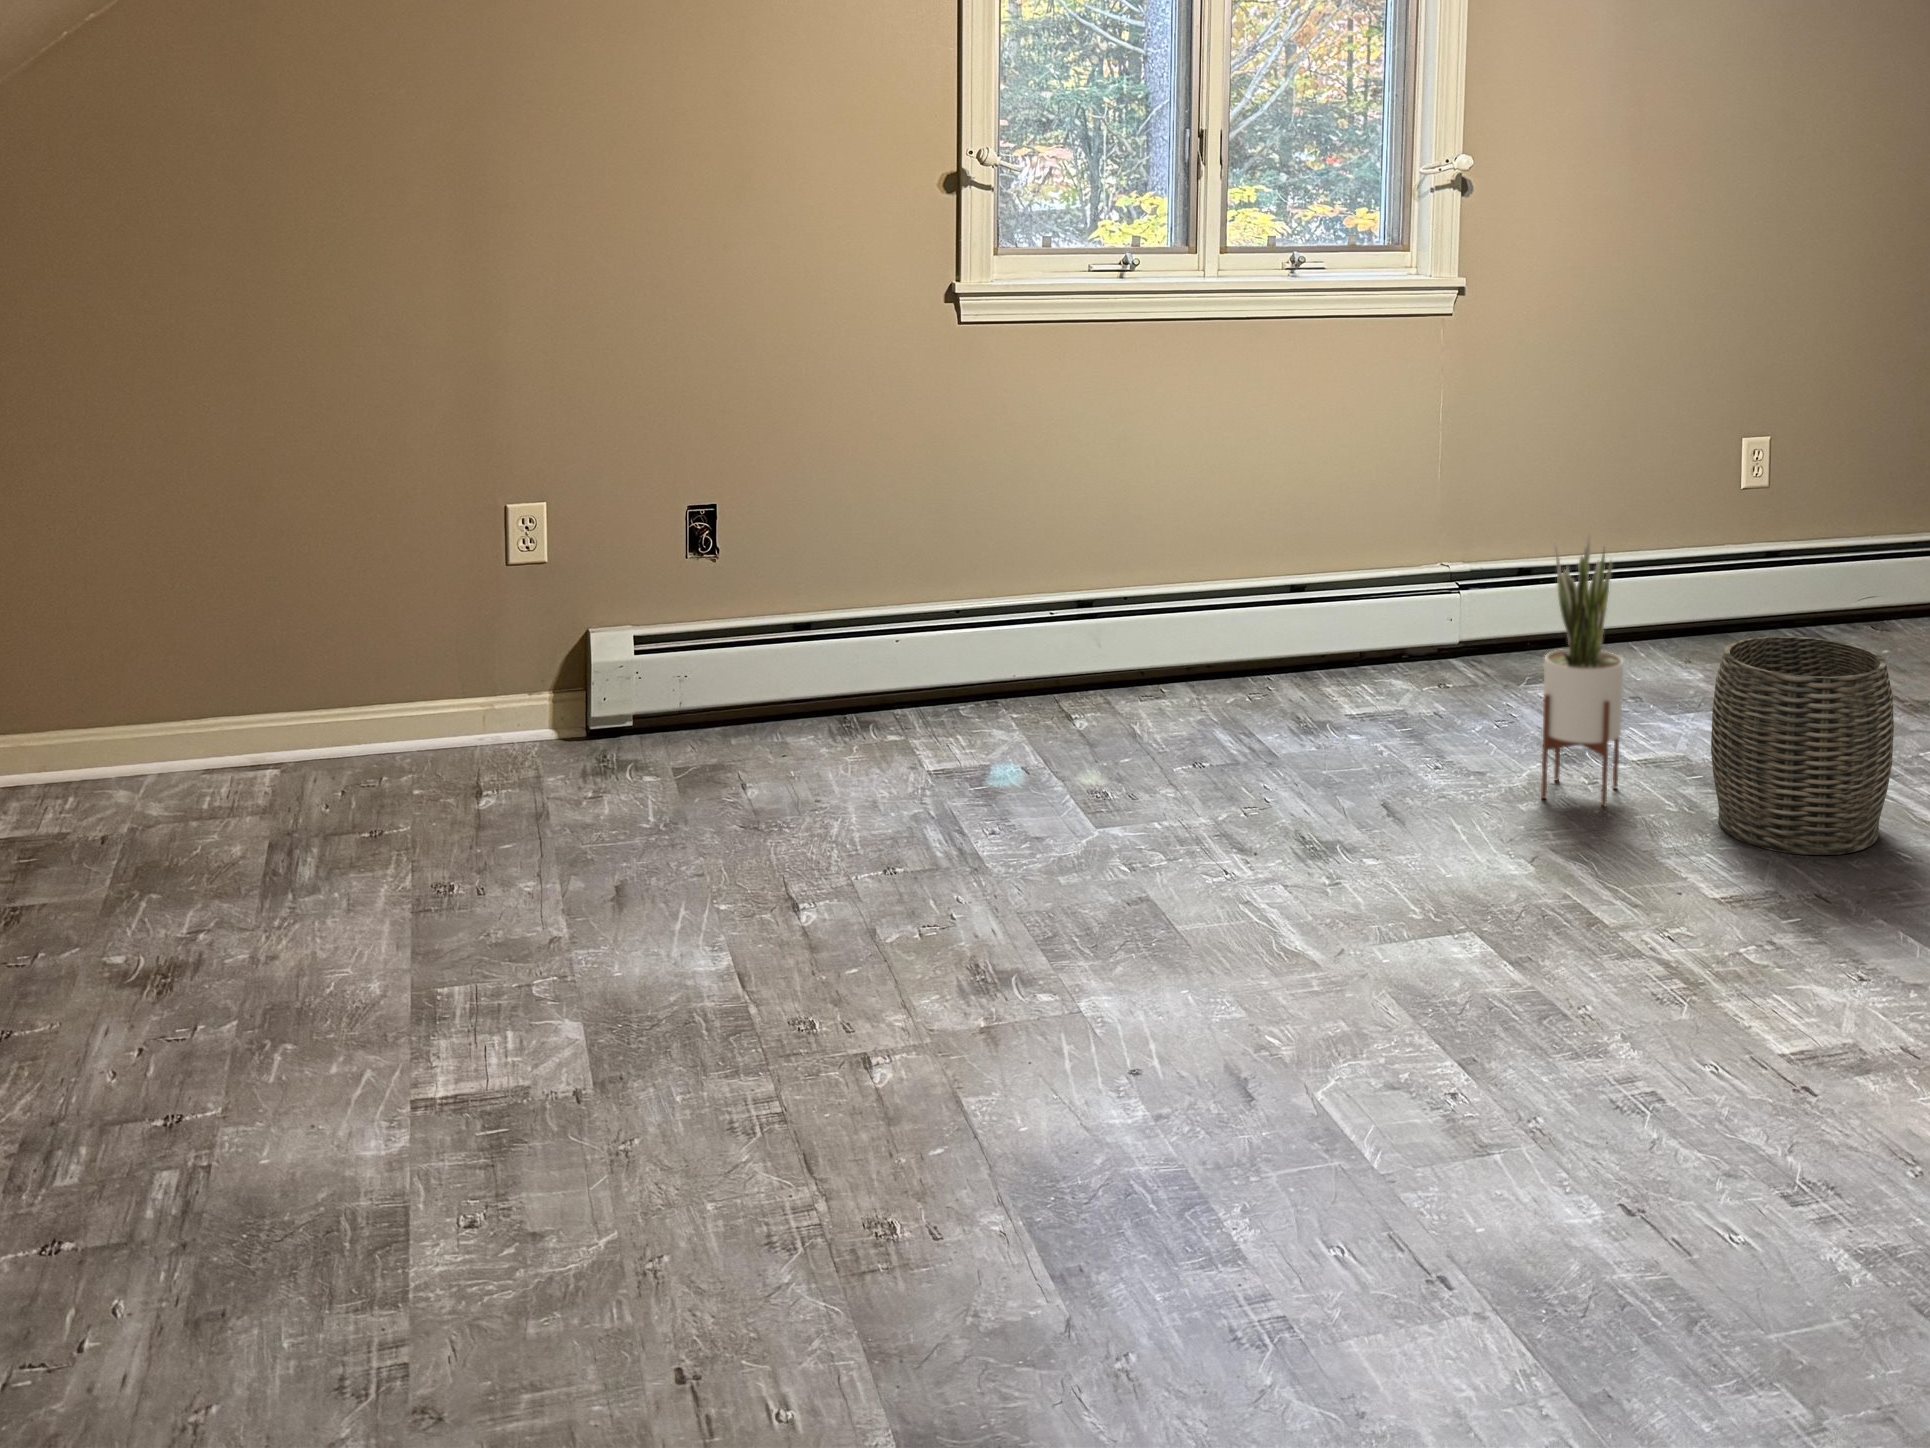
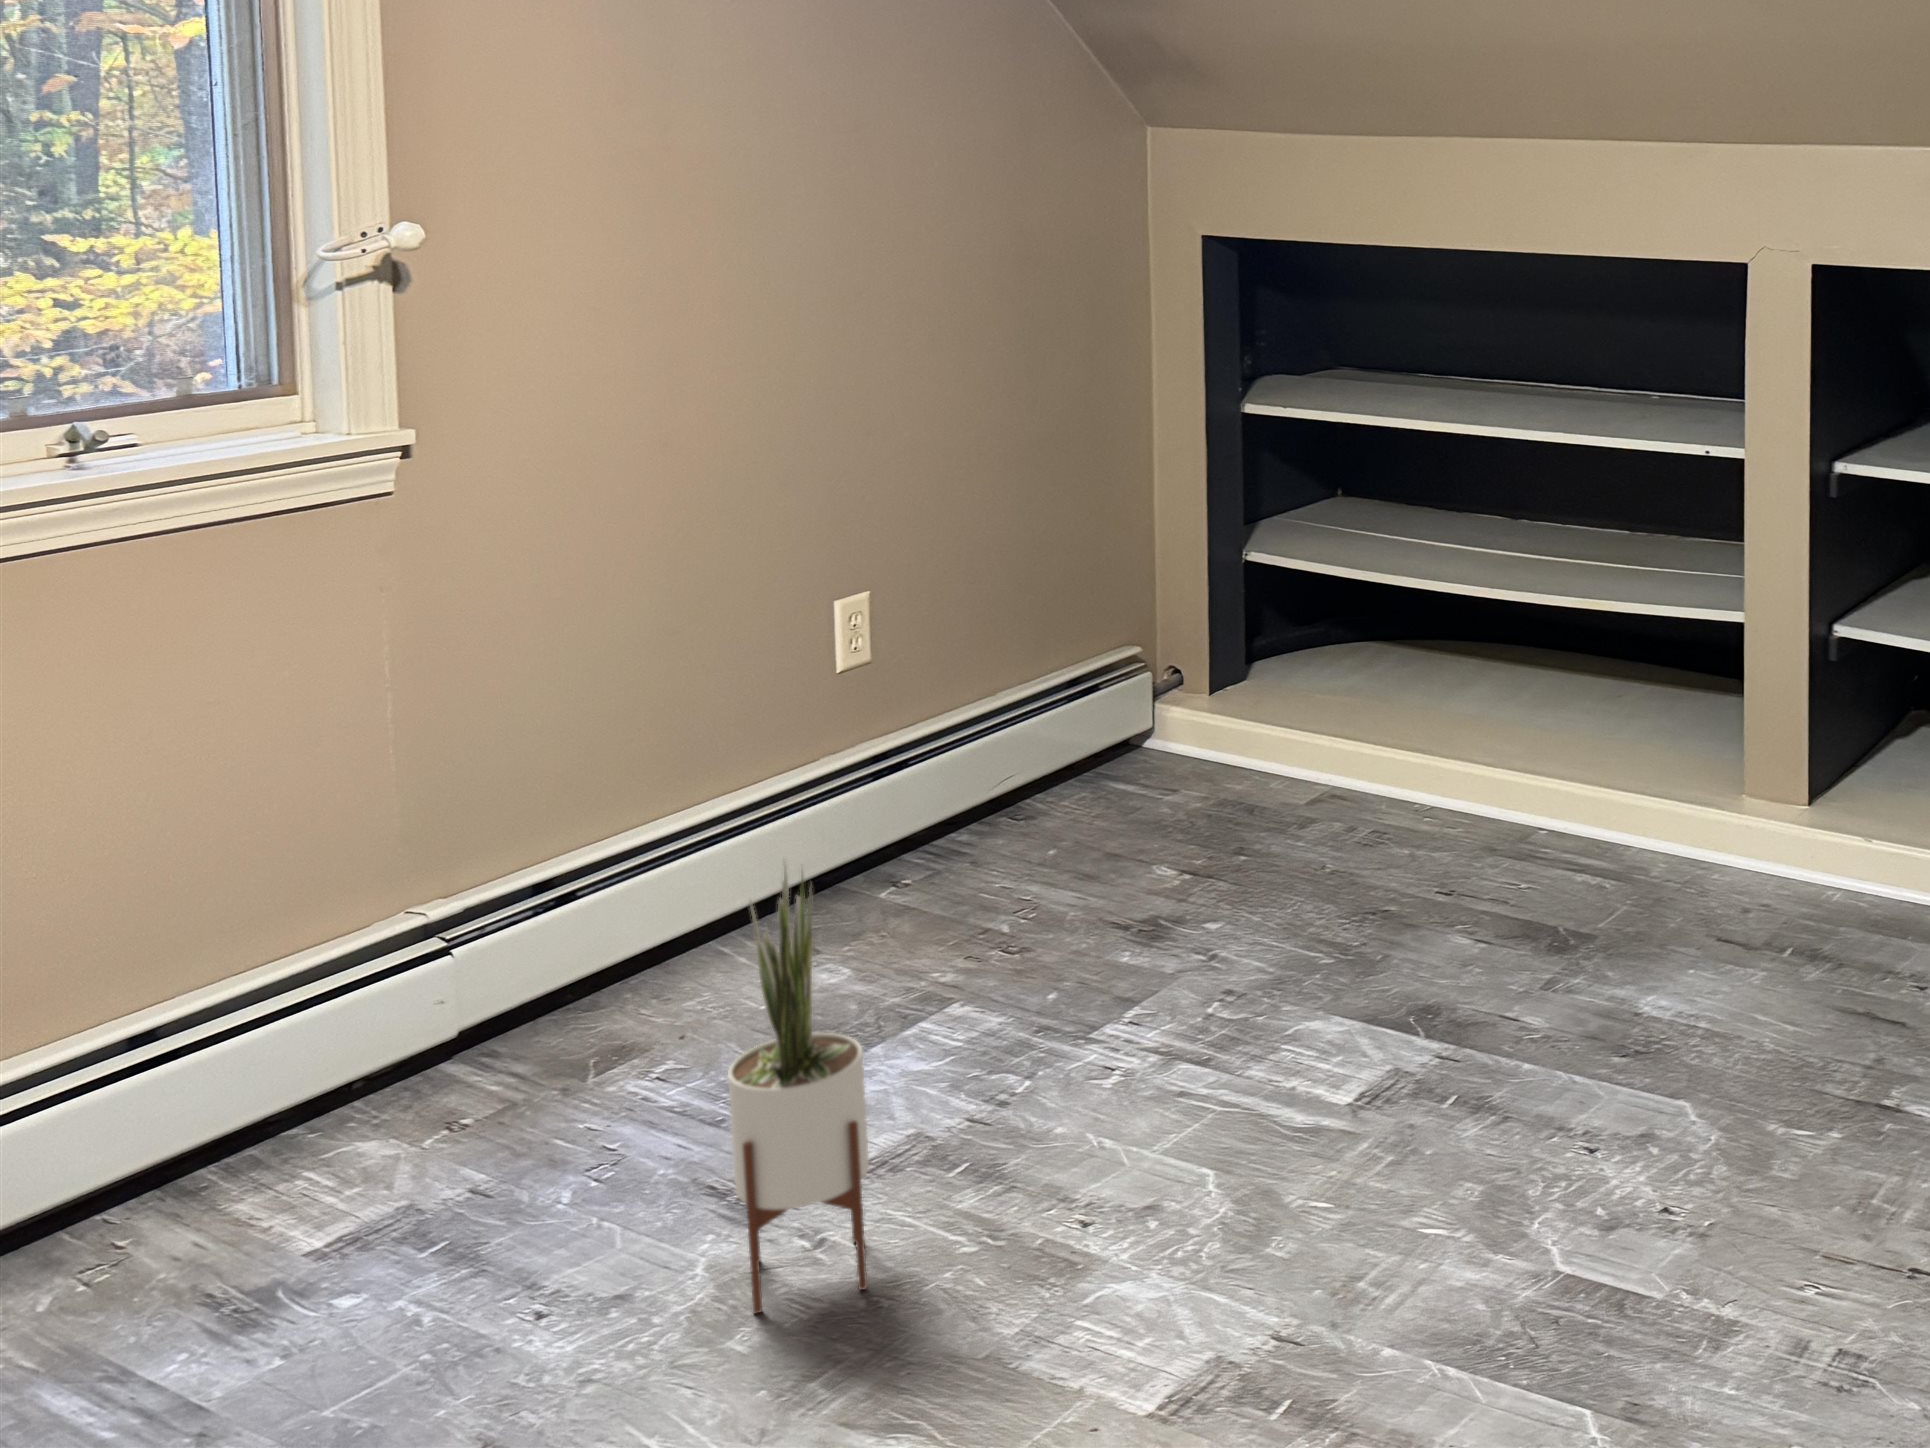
woven basket: present [1711,636,1894,855] -> none [1019,918,1286,1276]

